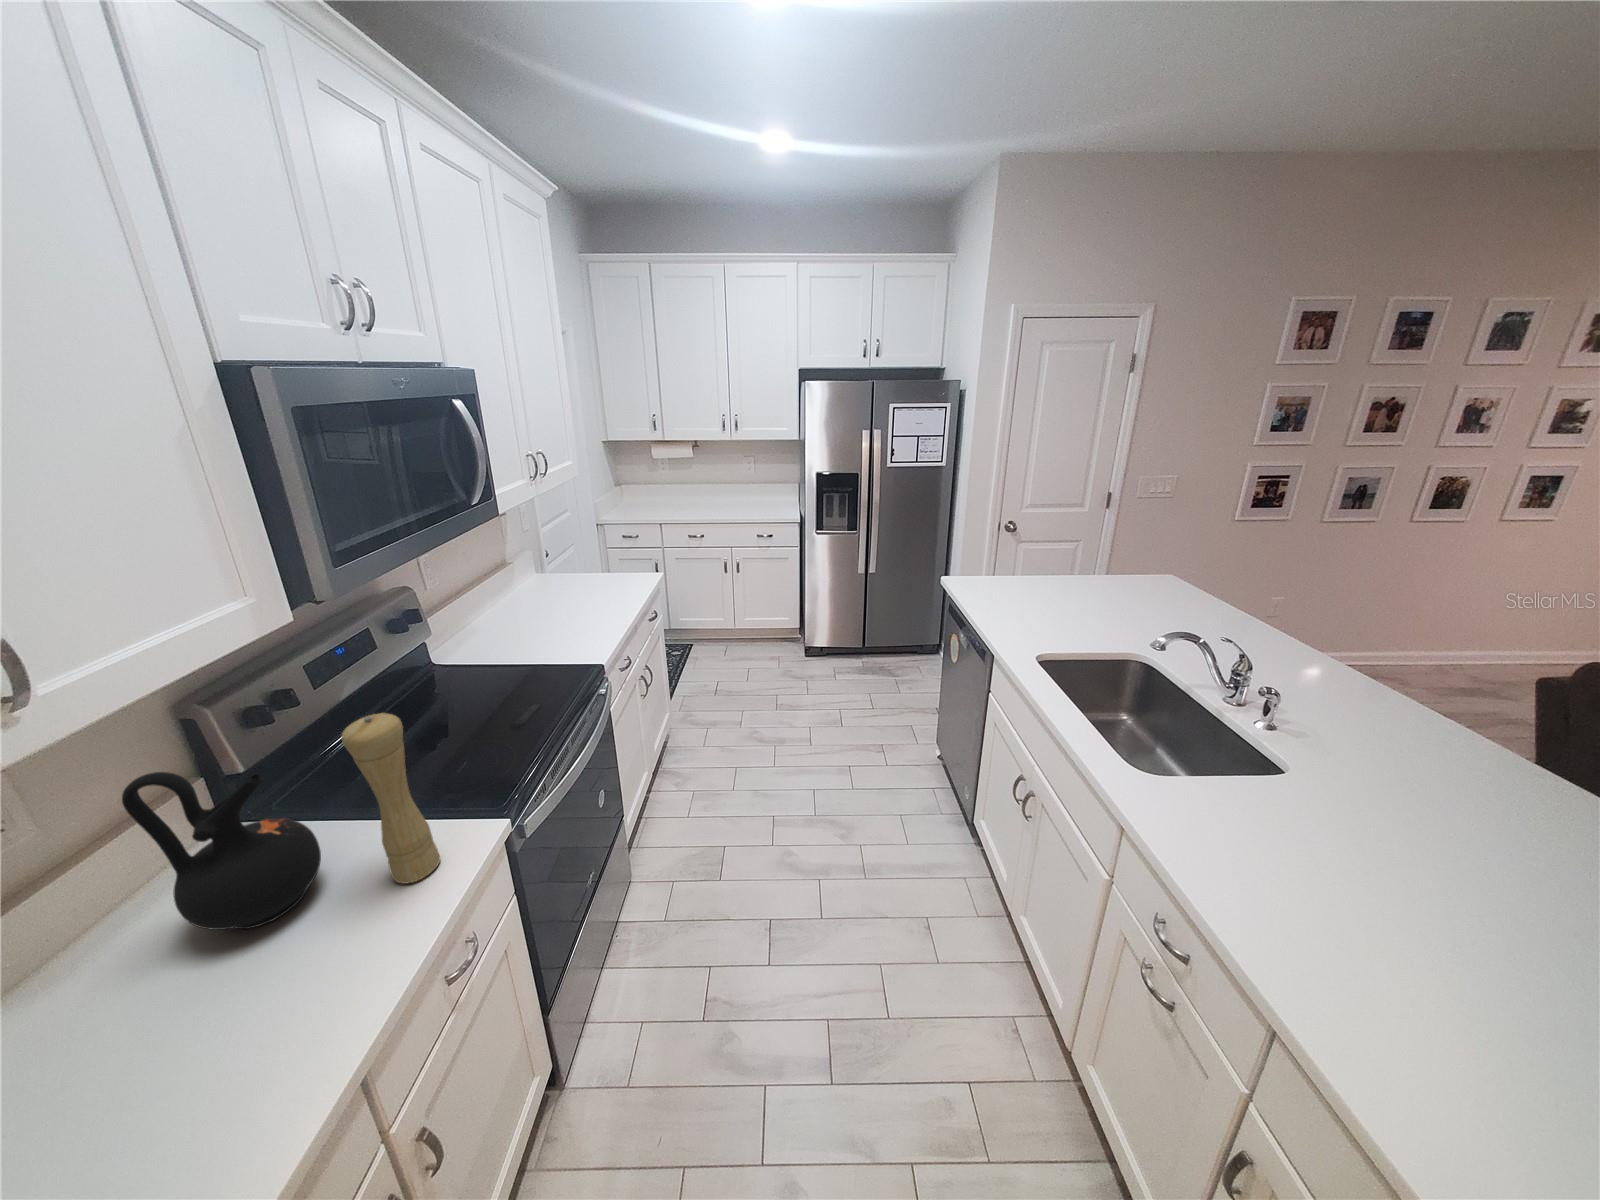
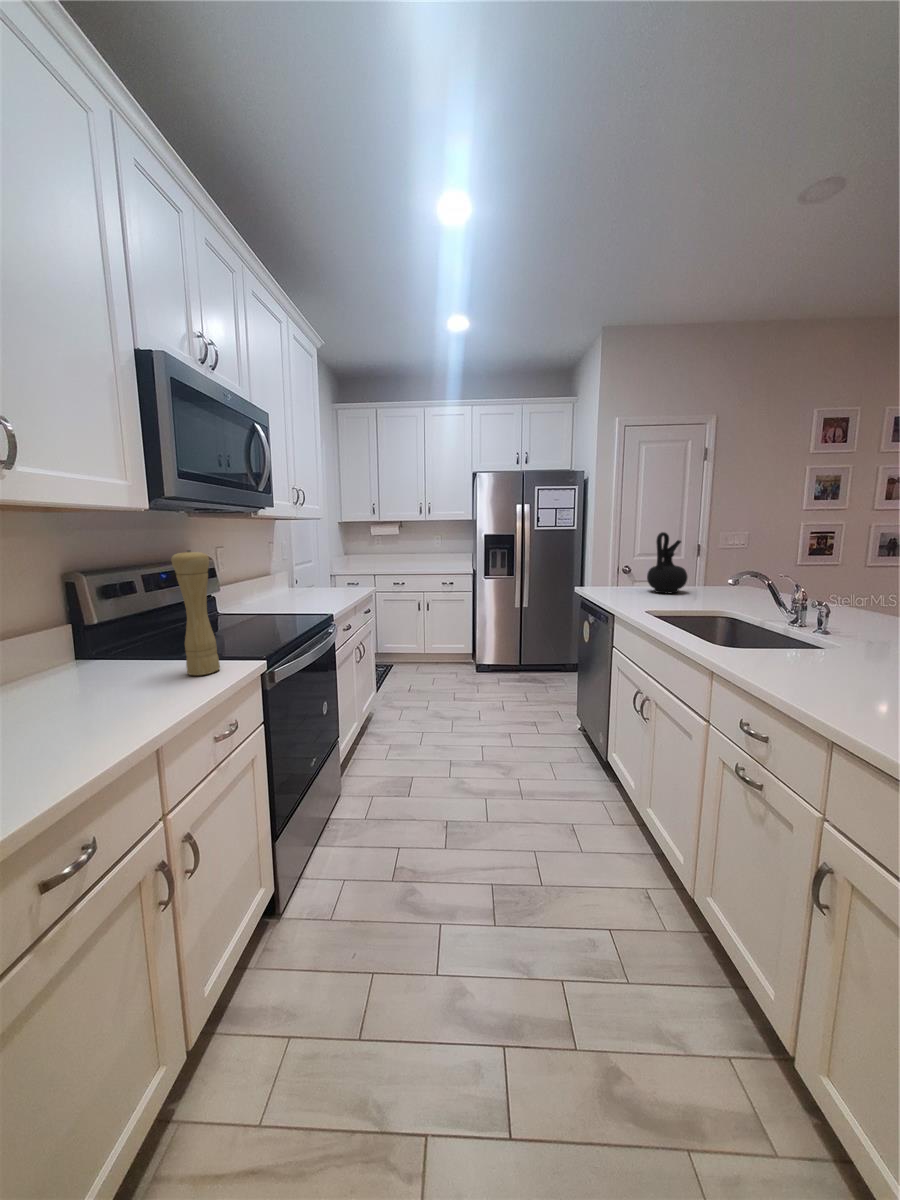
ceramic jug: present [122,772,321,930] -> present [647,532,687,594]

